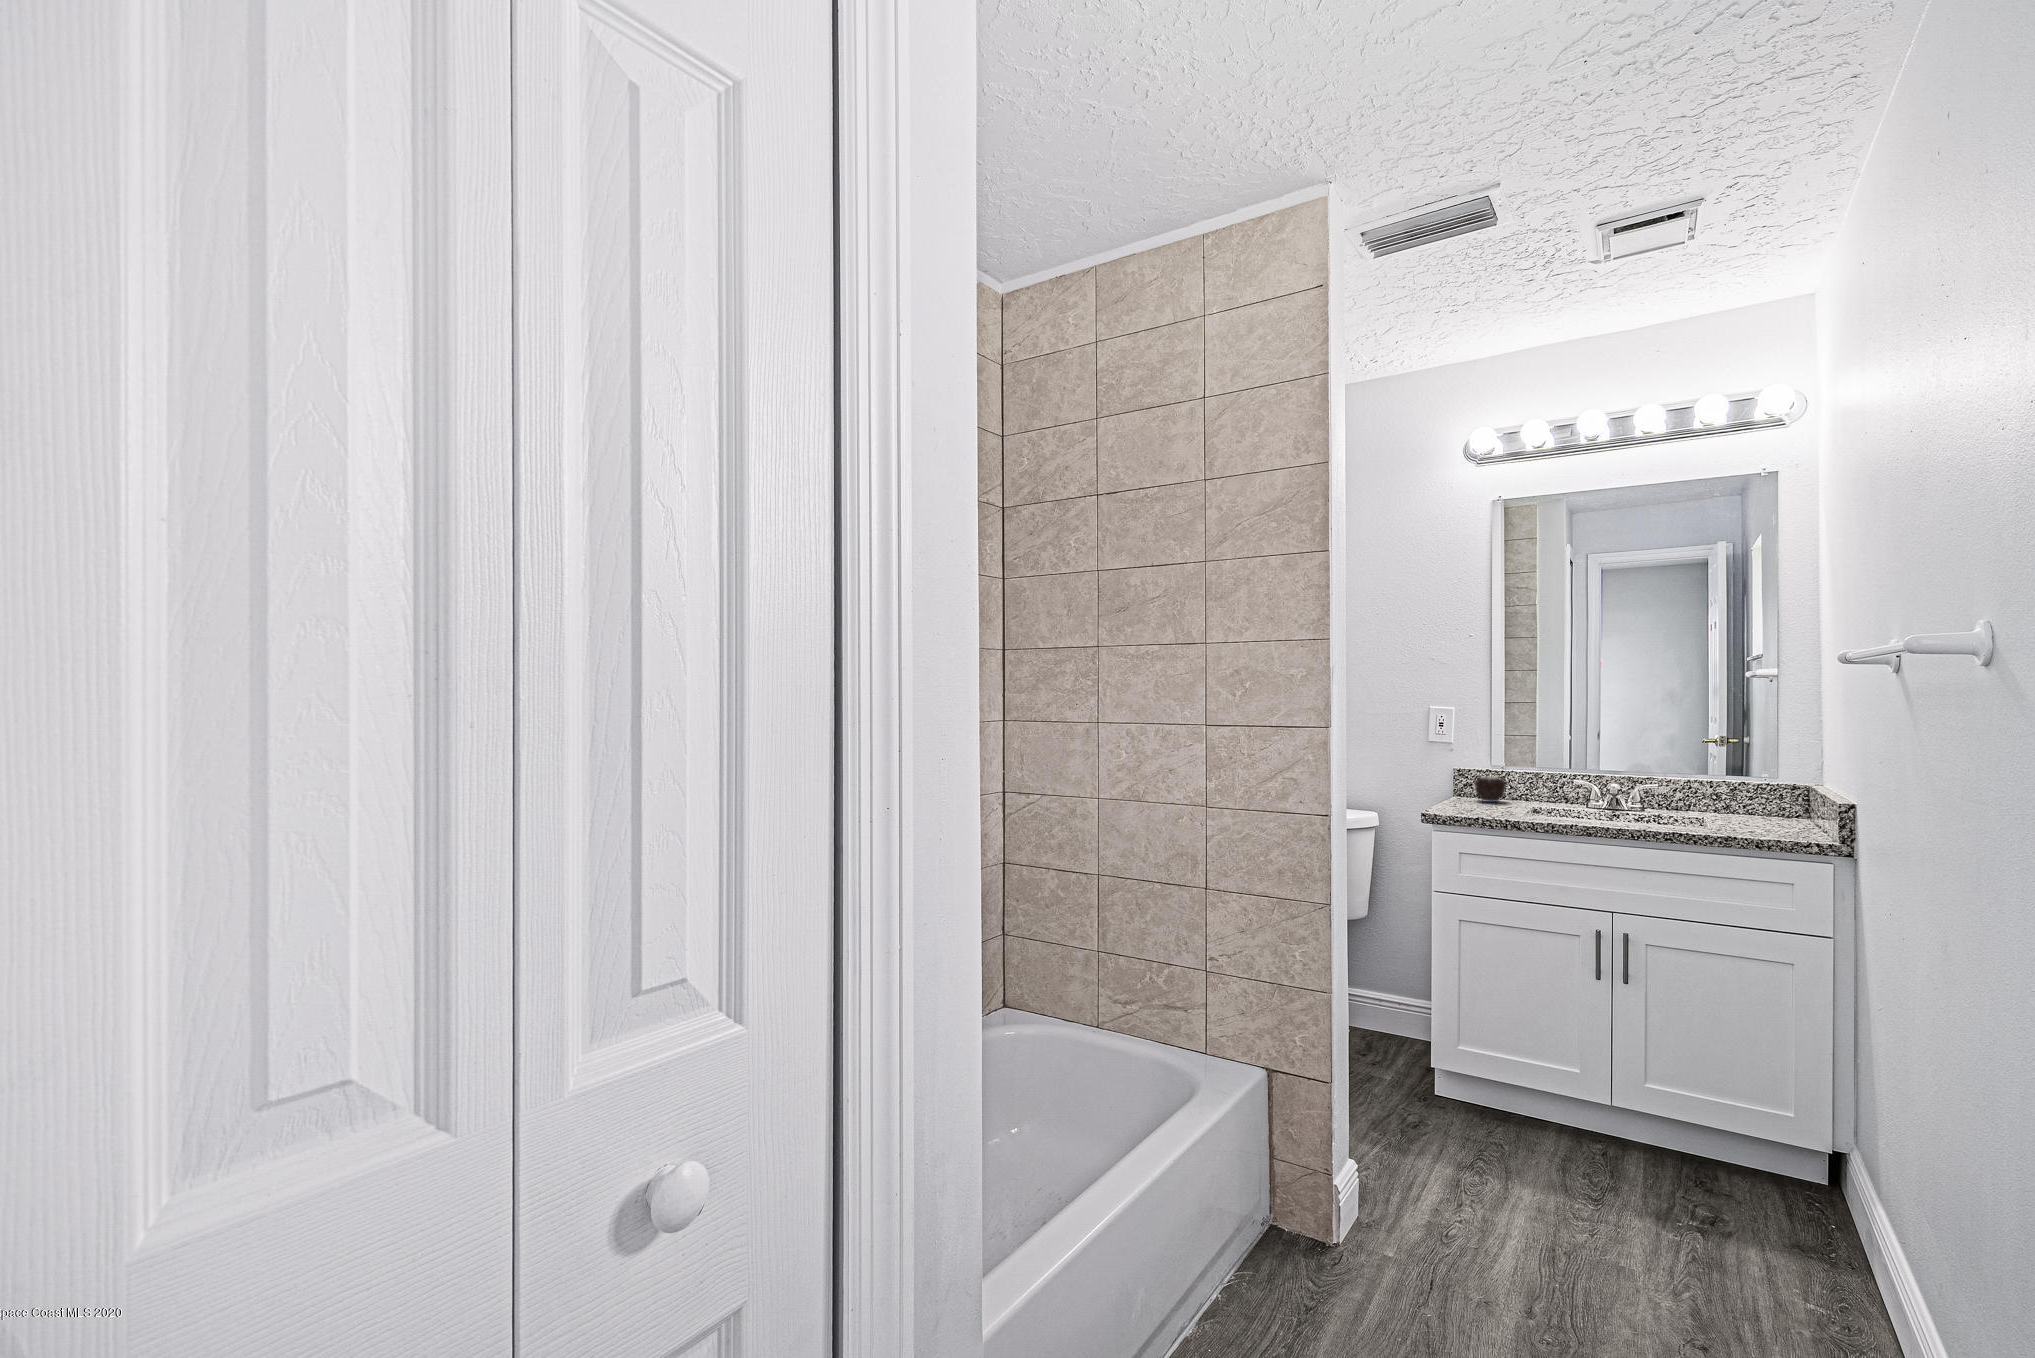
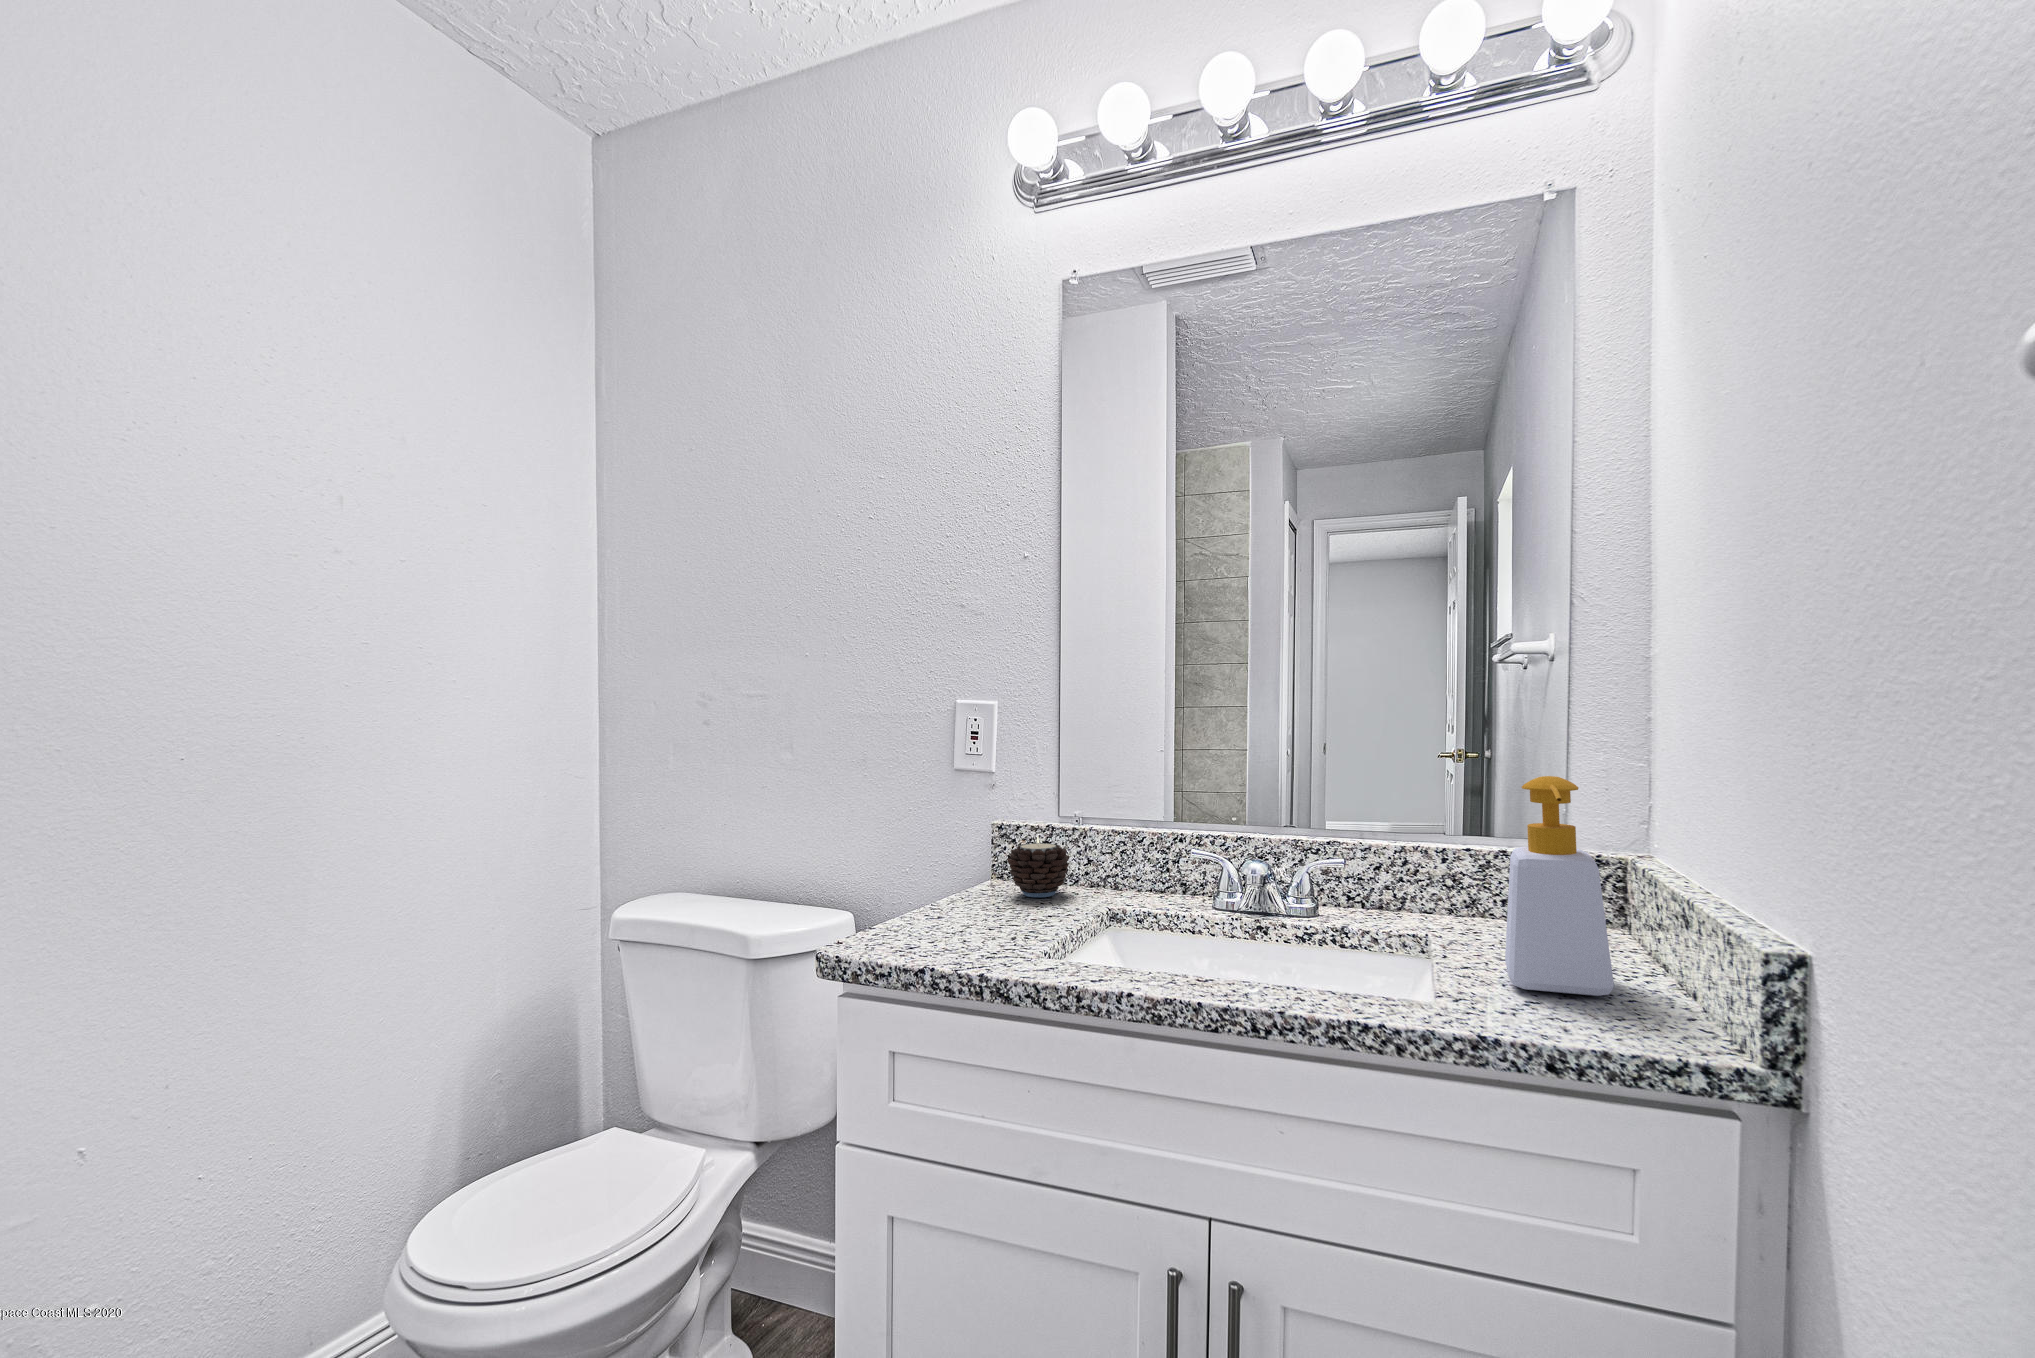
soap bottle: none [1742,745,1790,832] -> present [1505,776,1614,996]

